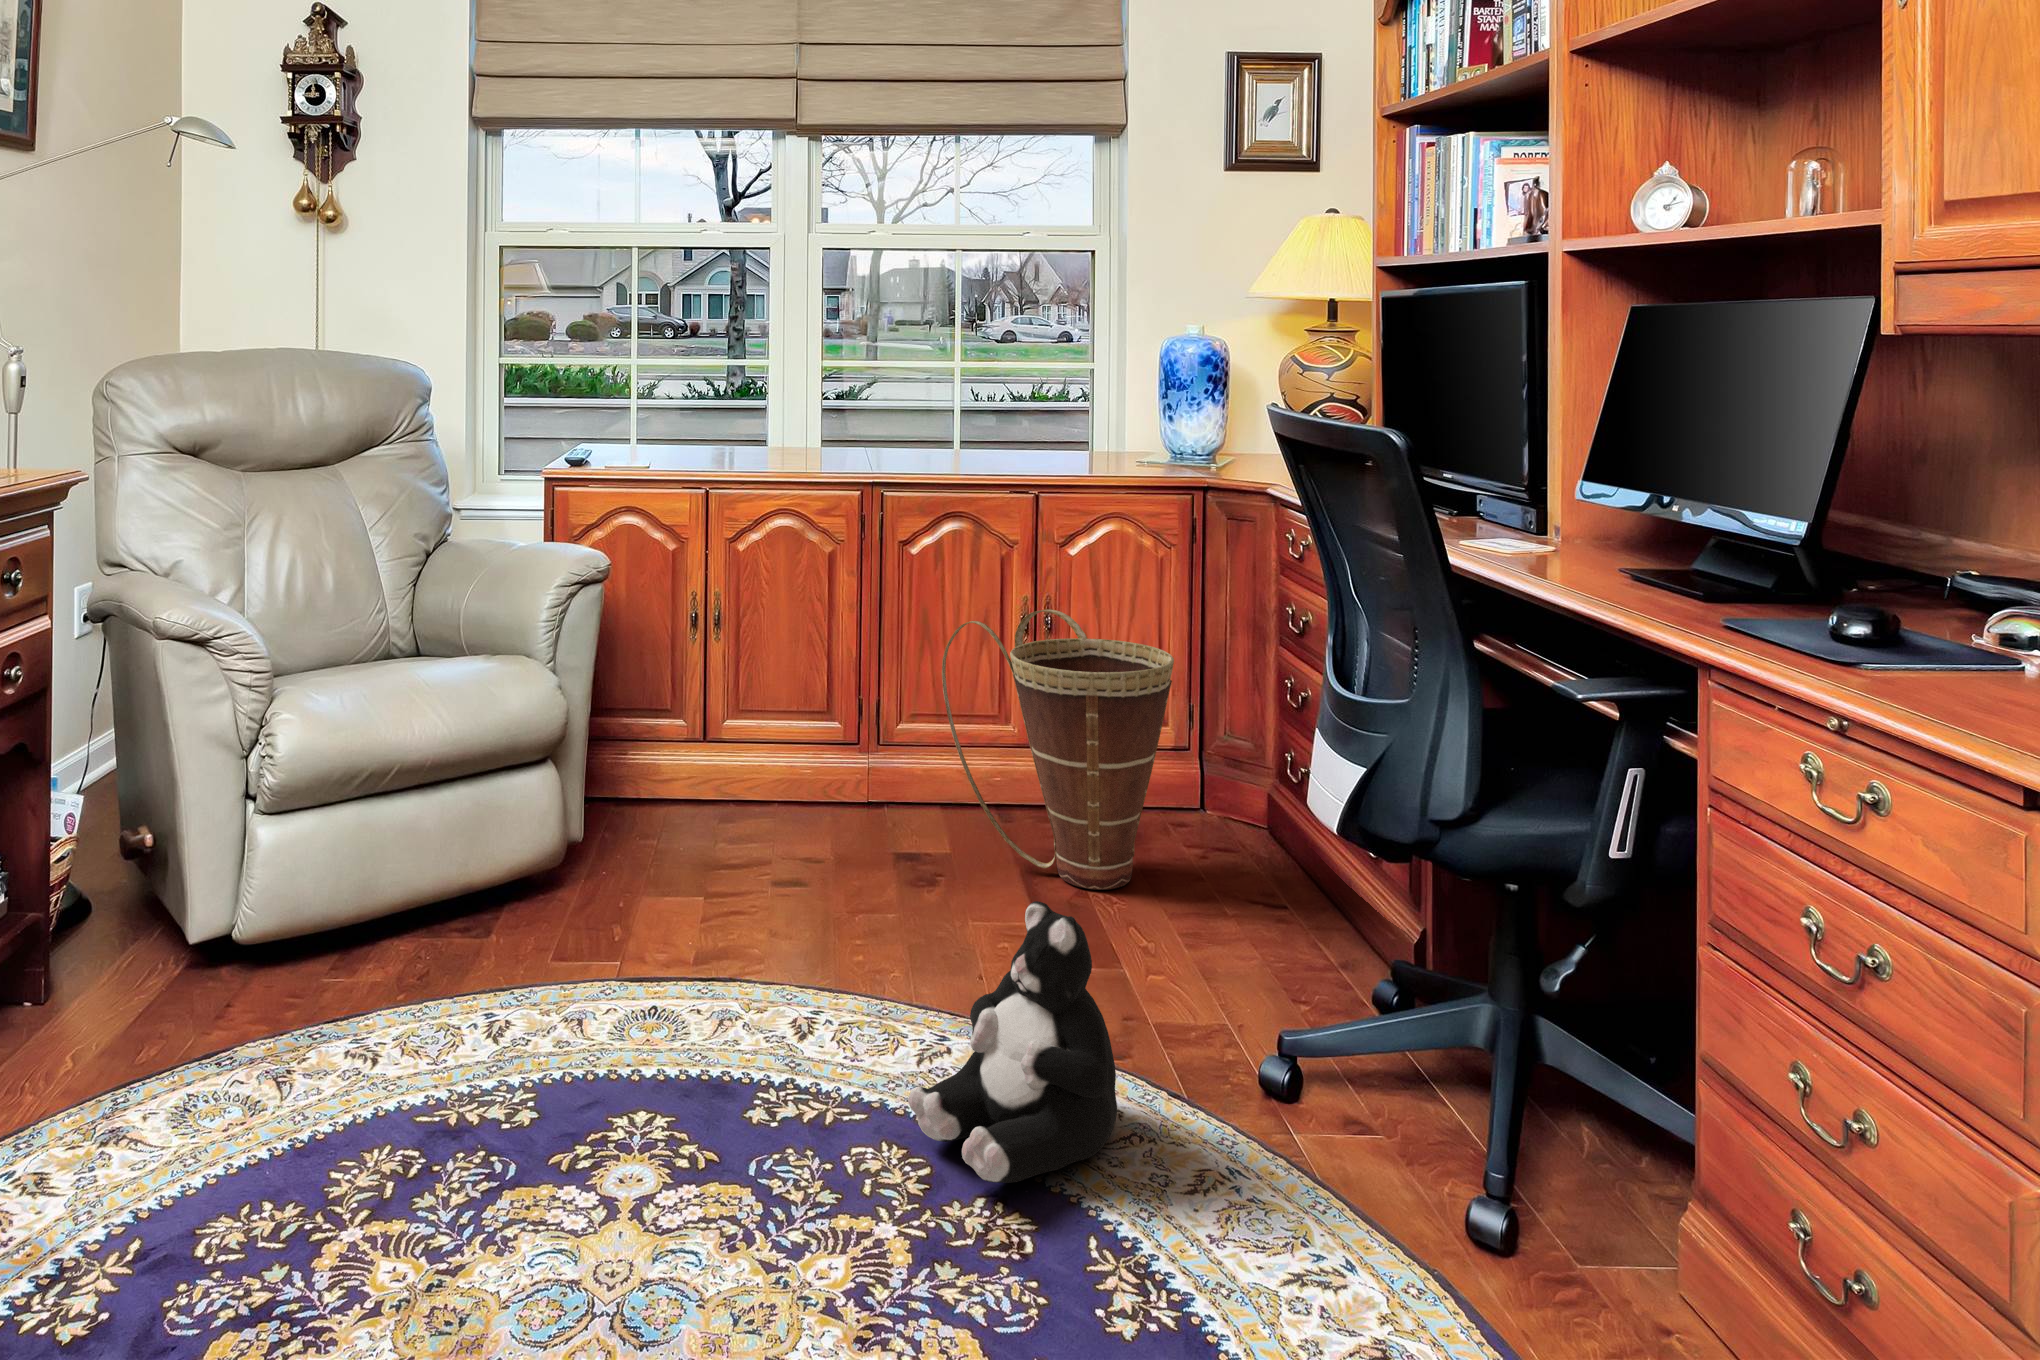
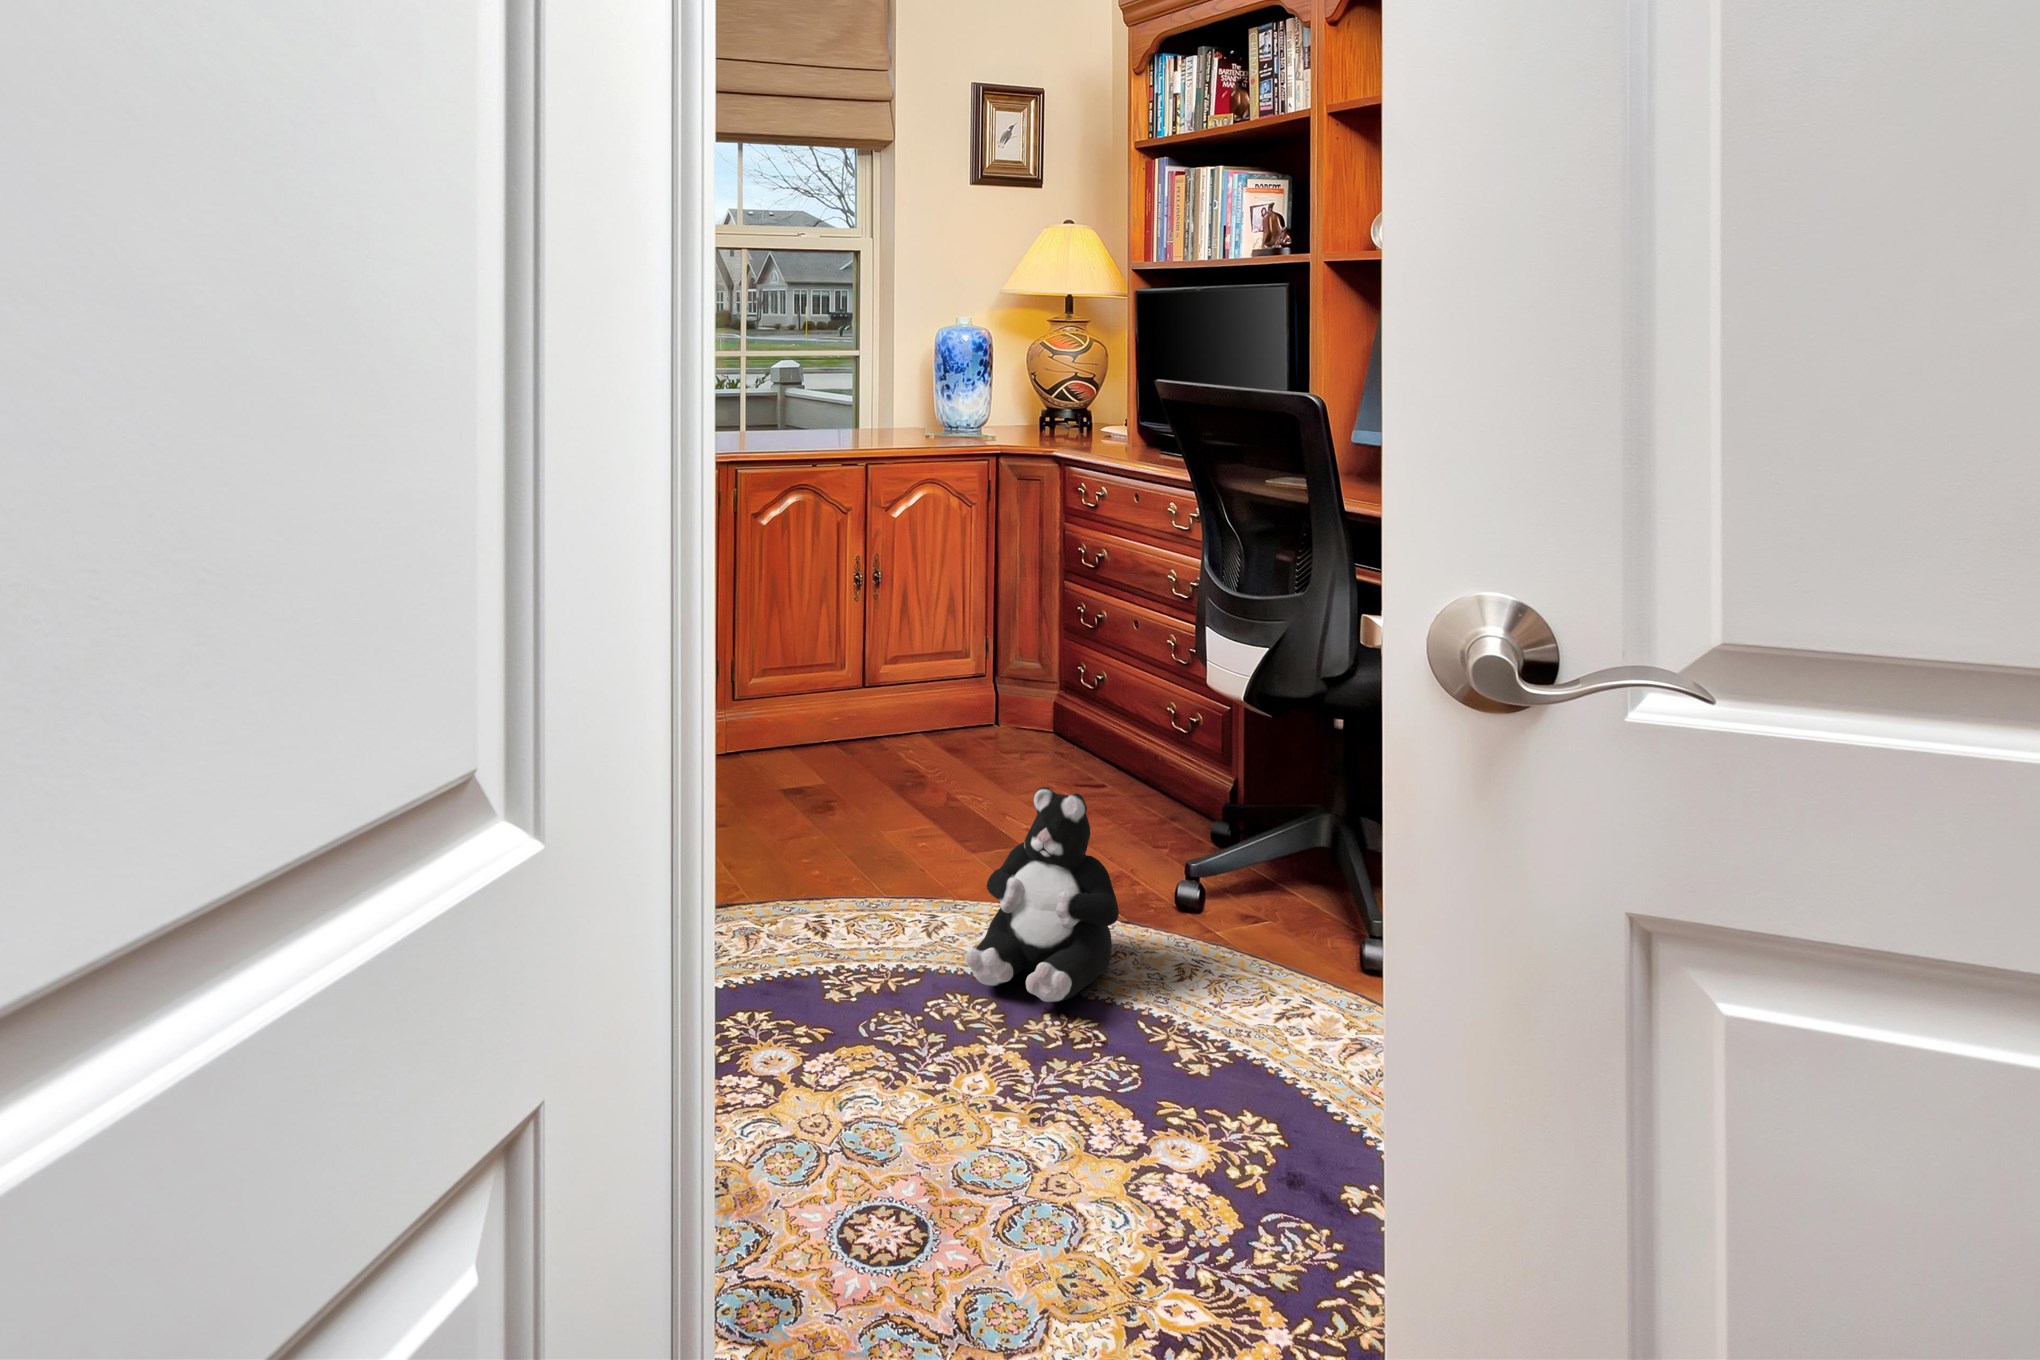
basket: present [942,609,1174,890] -> none [814,562,1019,793]

